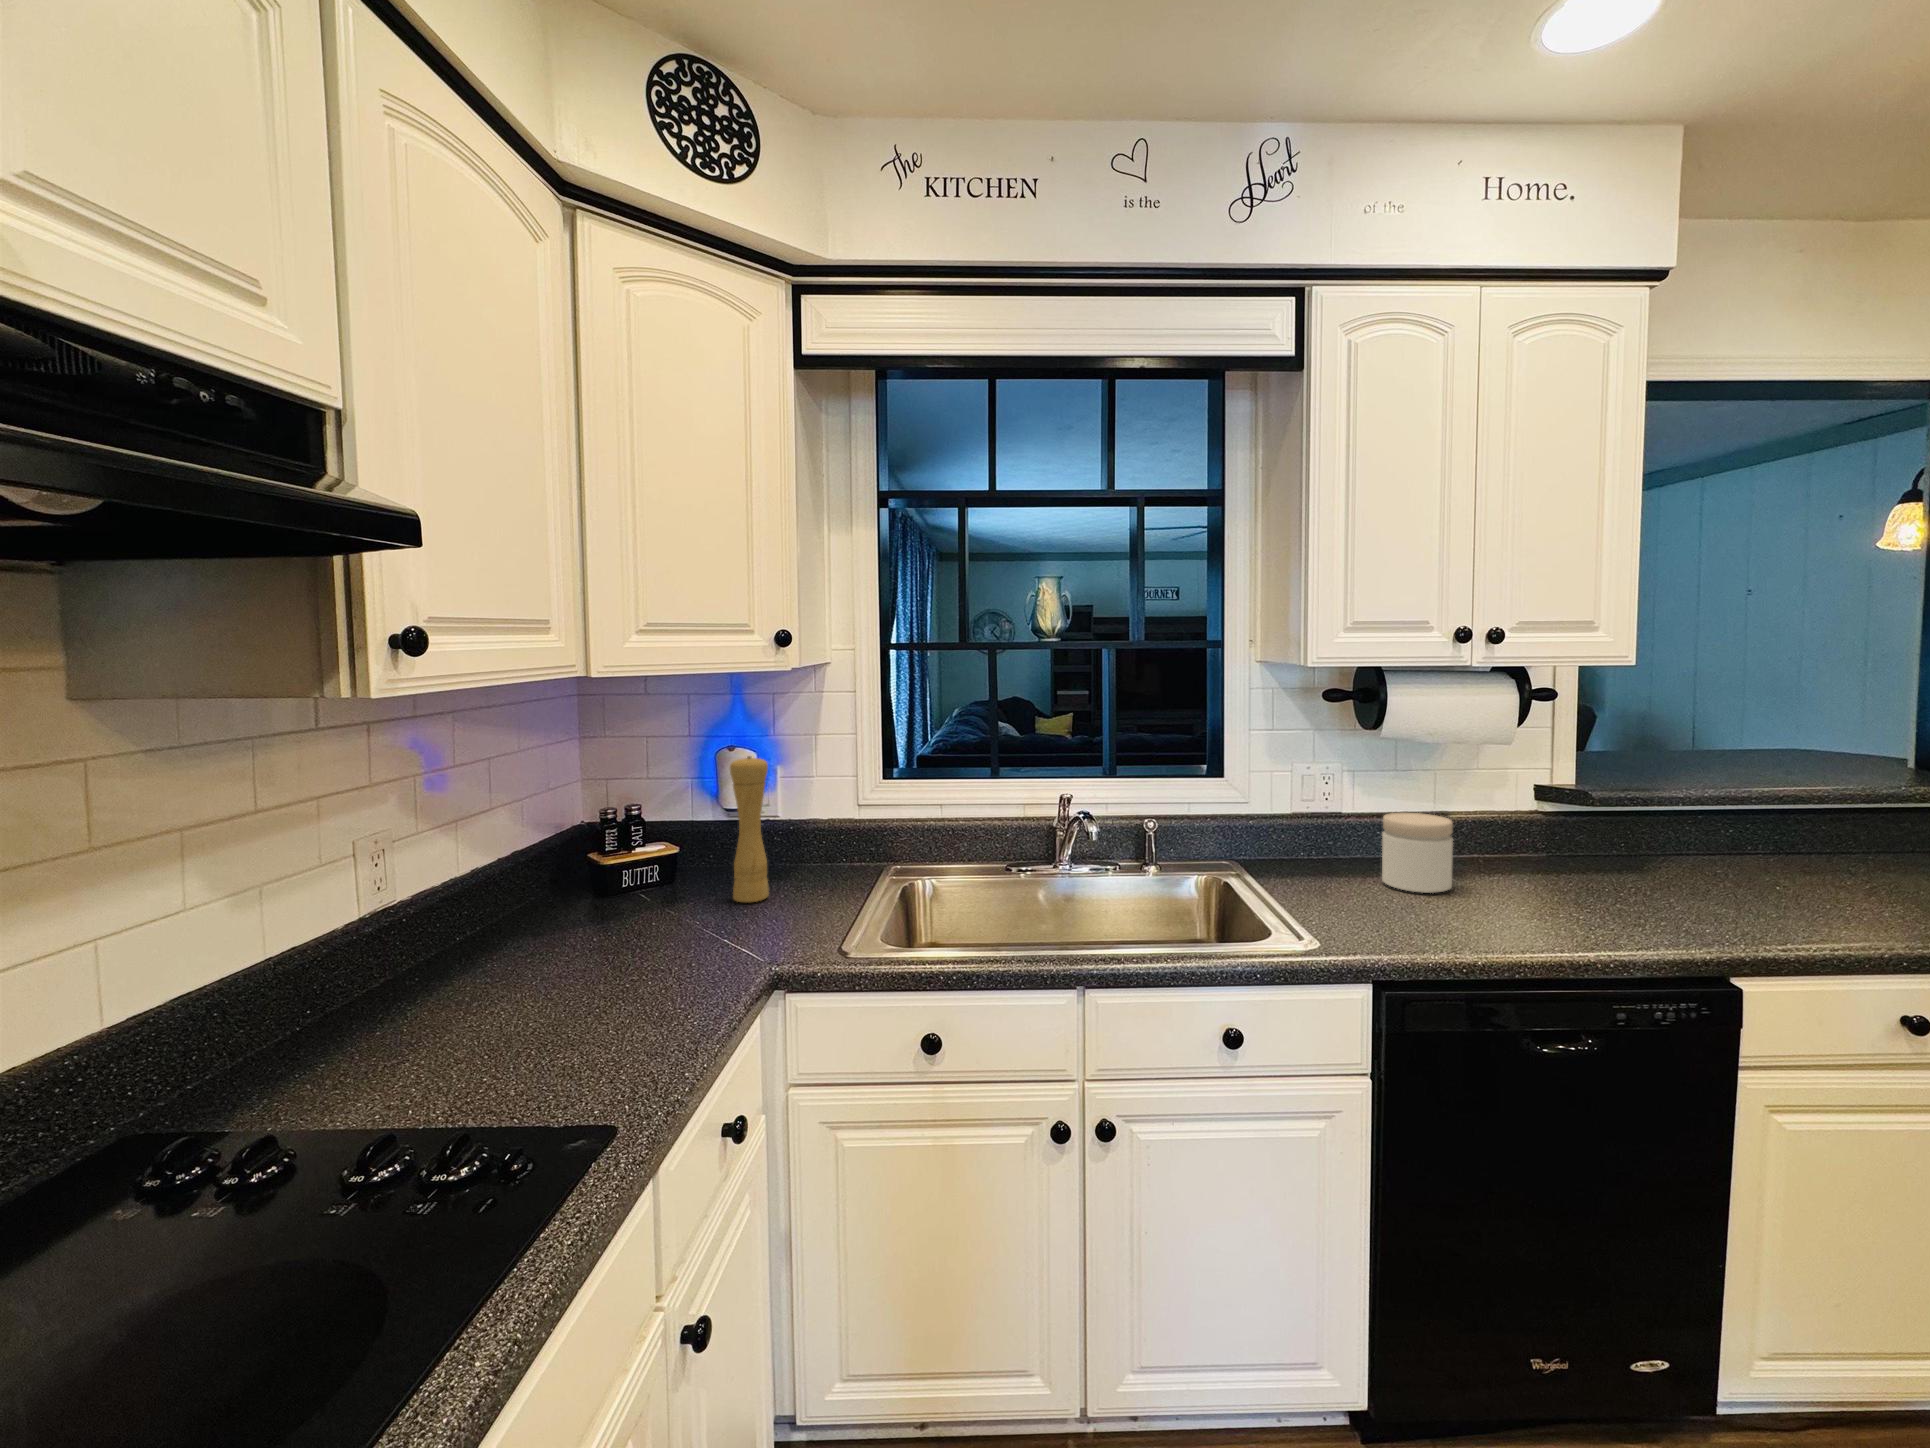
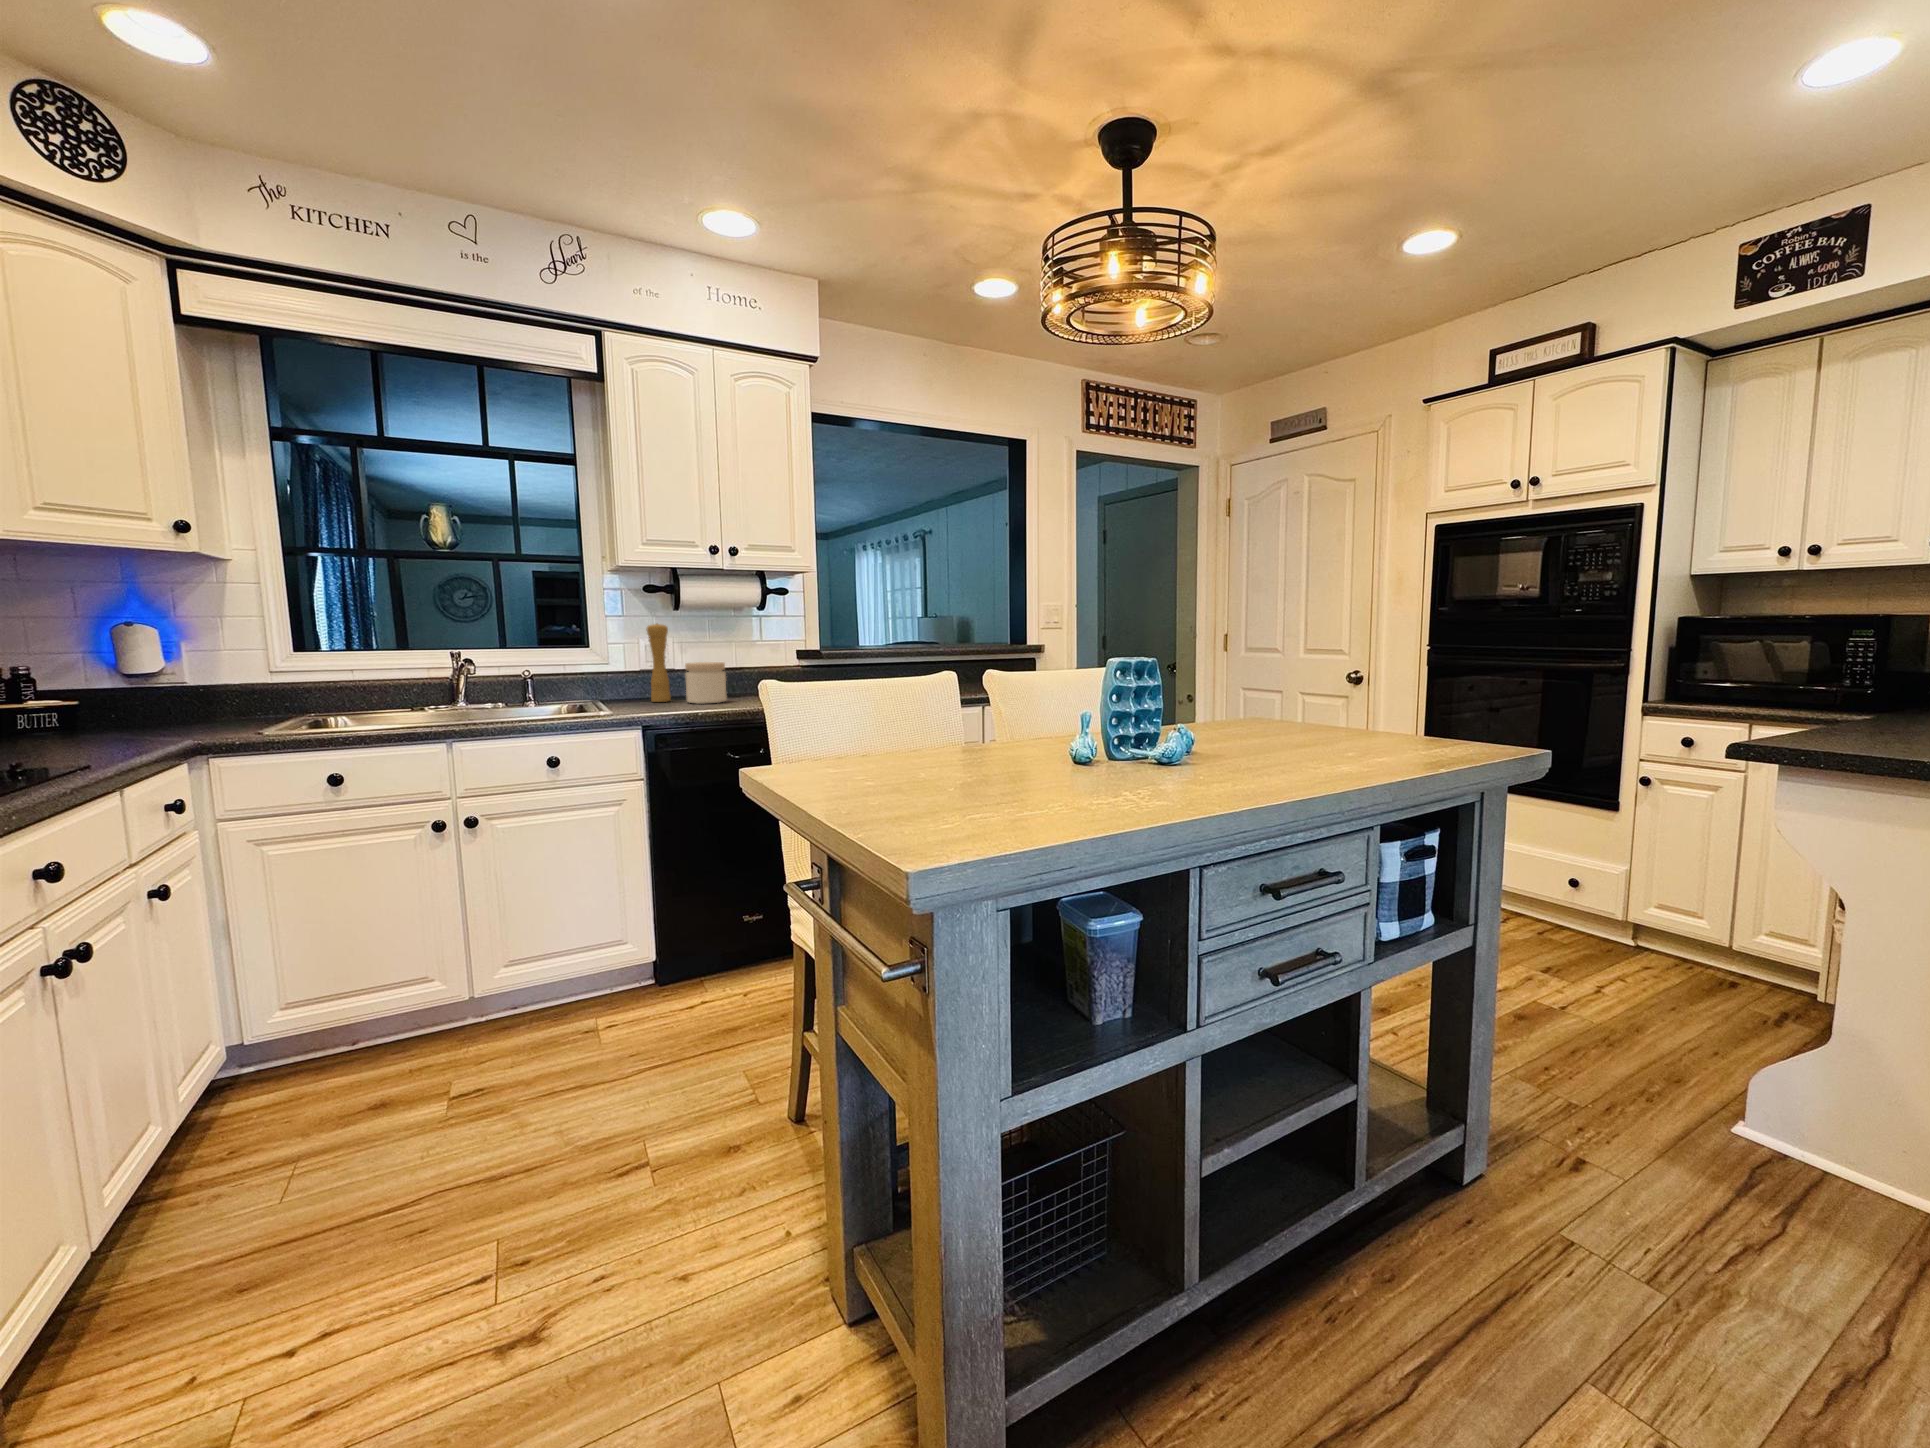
pepper mill: present [730,756,769,902] -> present [646,624,671,702]

